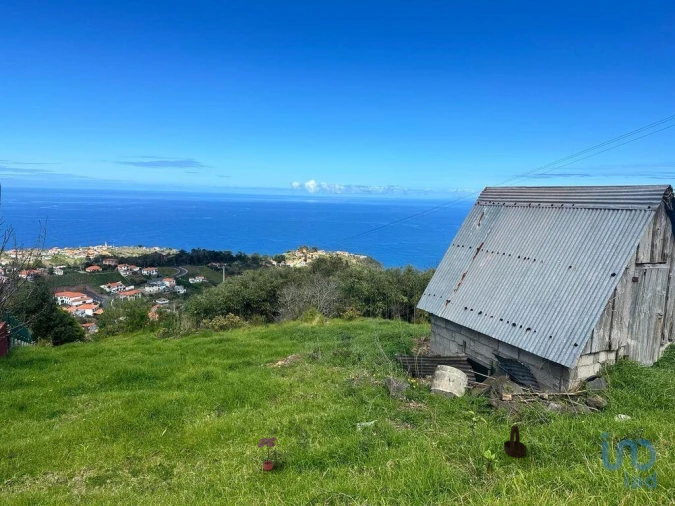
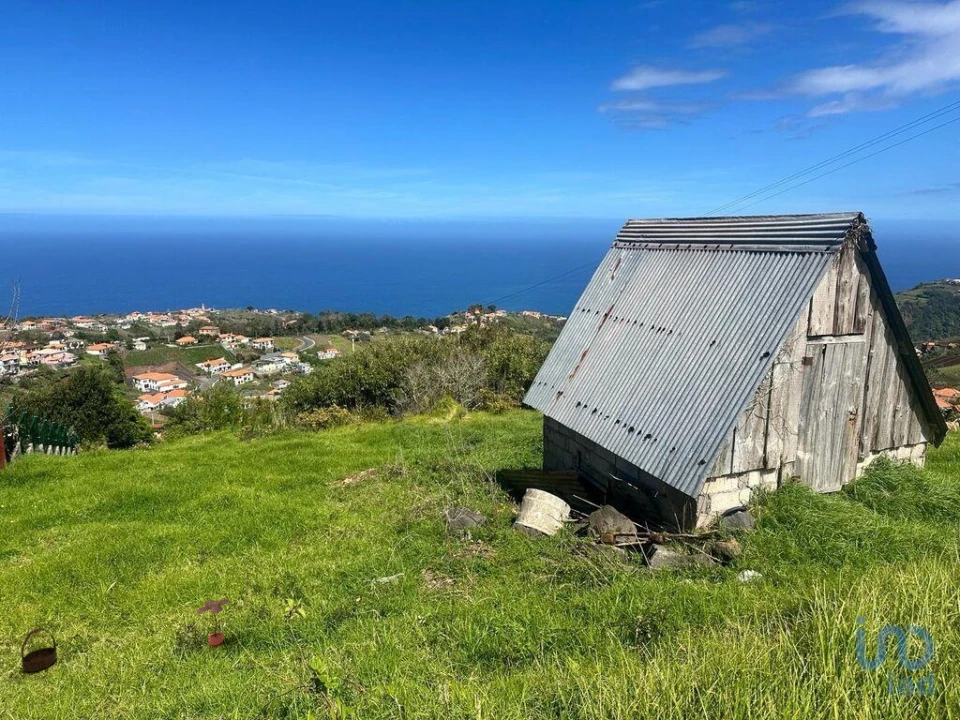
basket: present [504,425,526,457] -> present [21,628,57,672]

